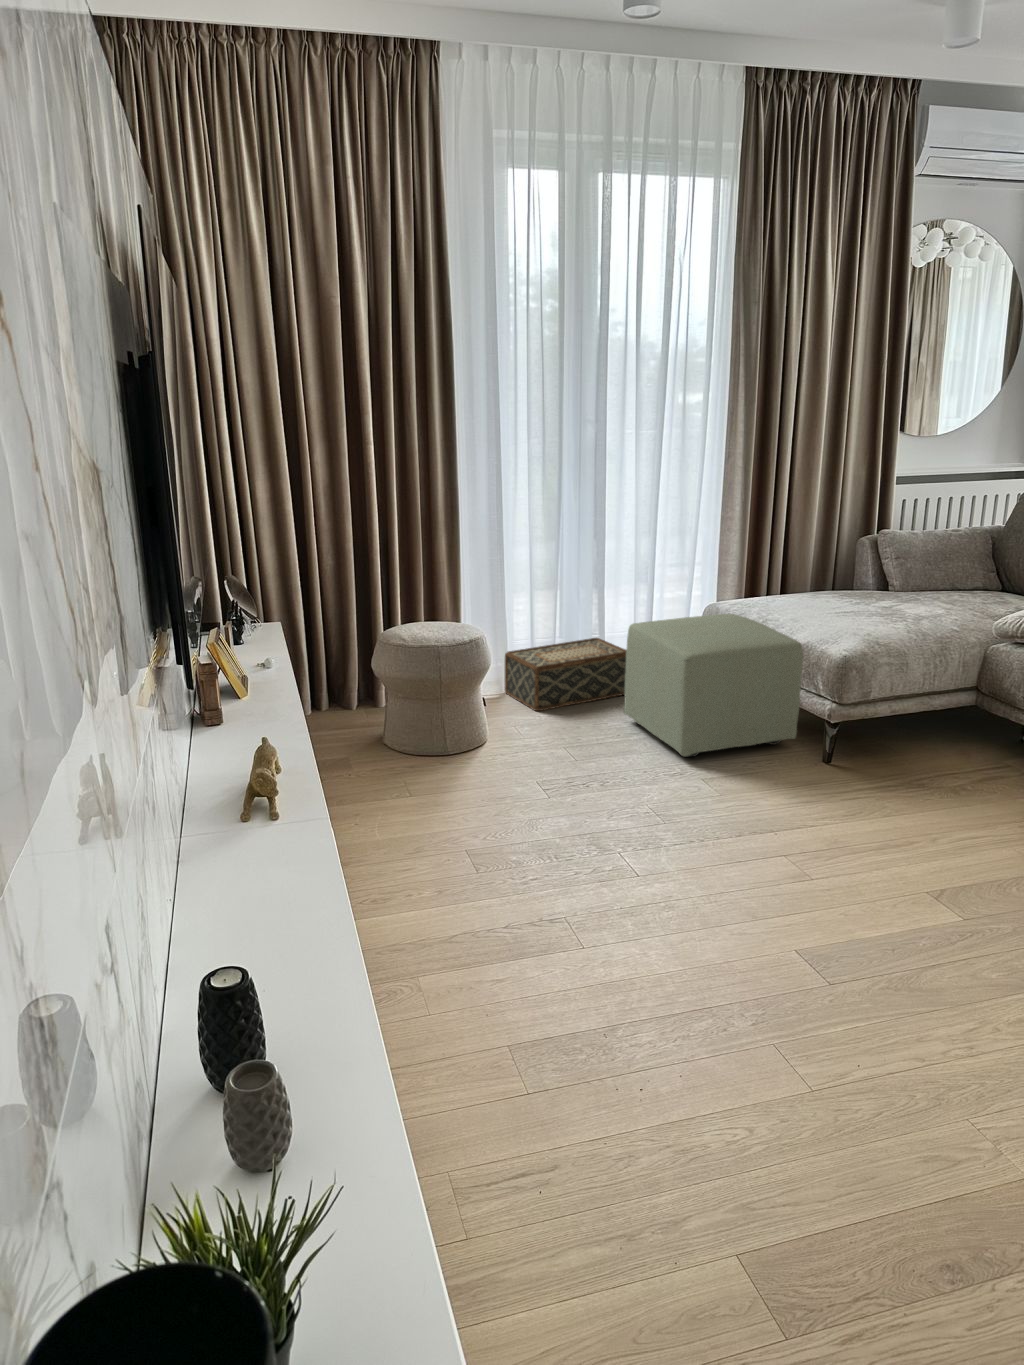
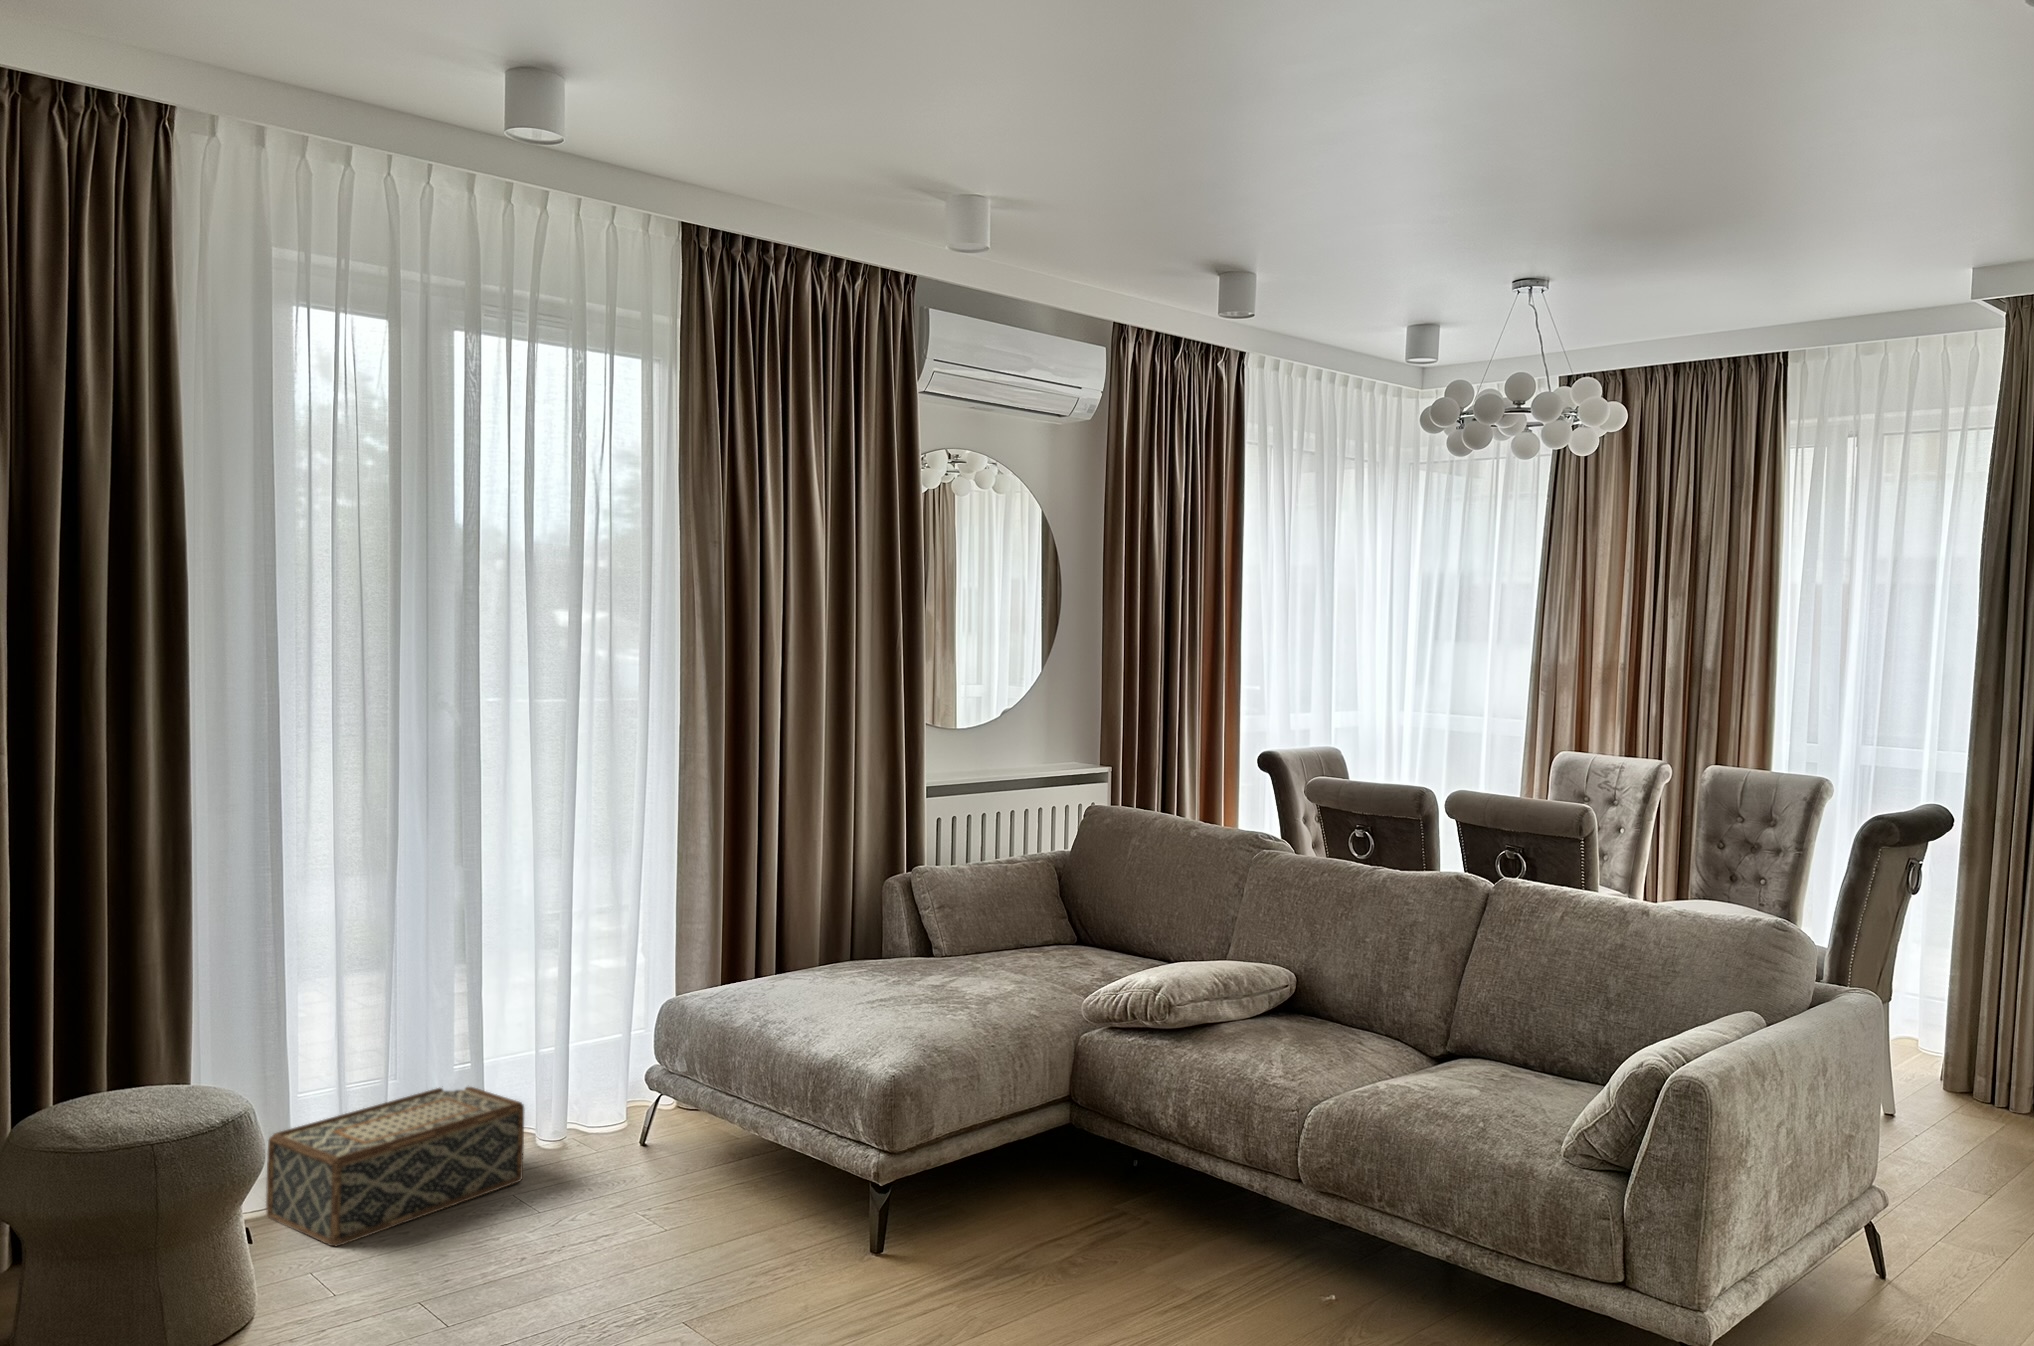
ottoman: present [624,614,803,757] -> none [514,1017,825,1294]

